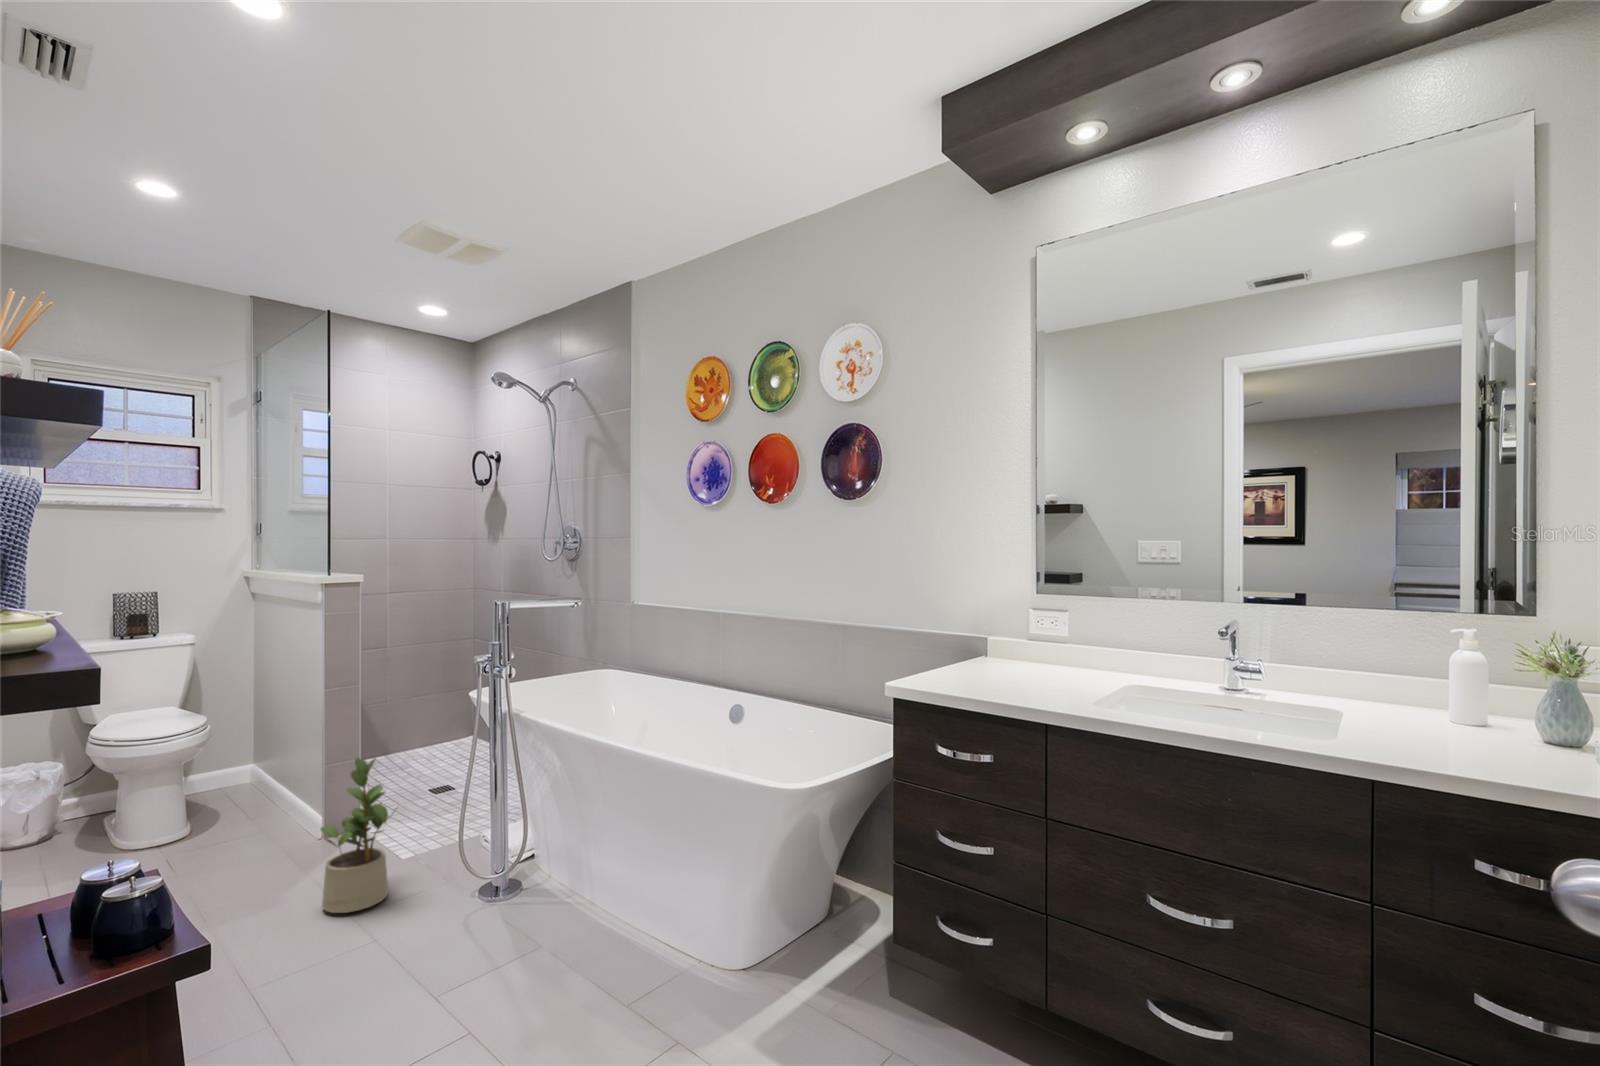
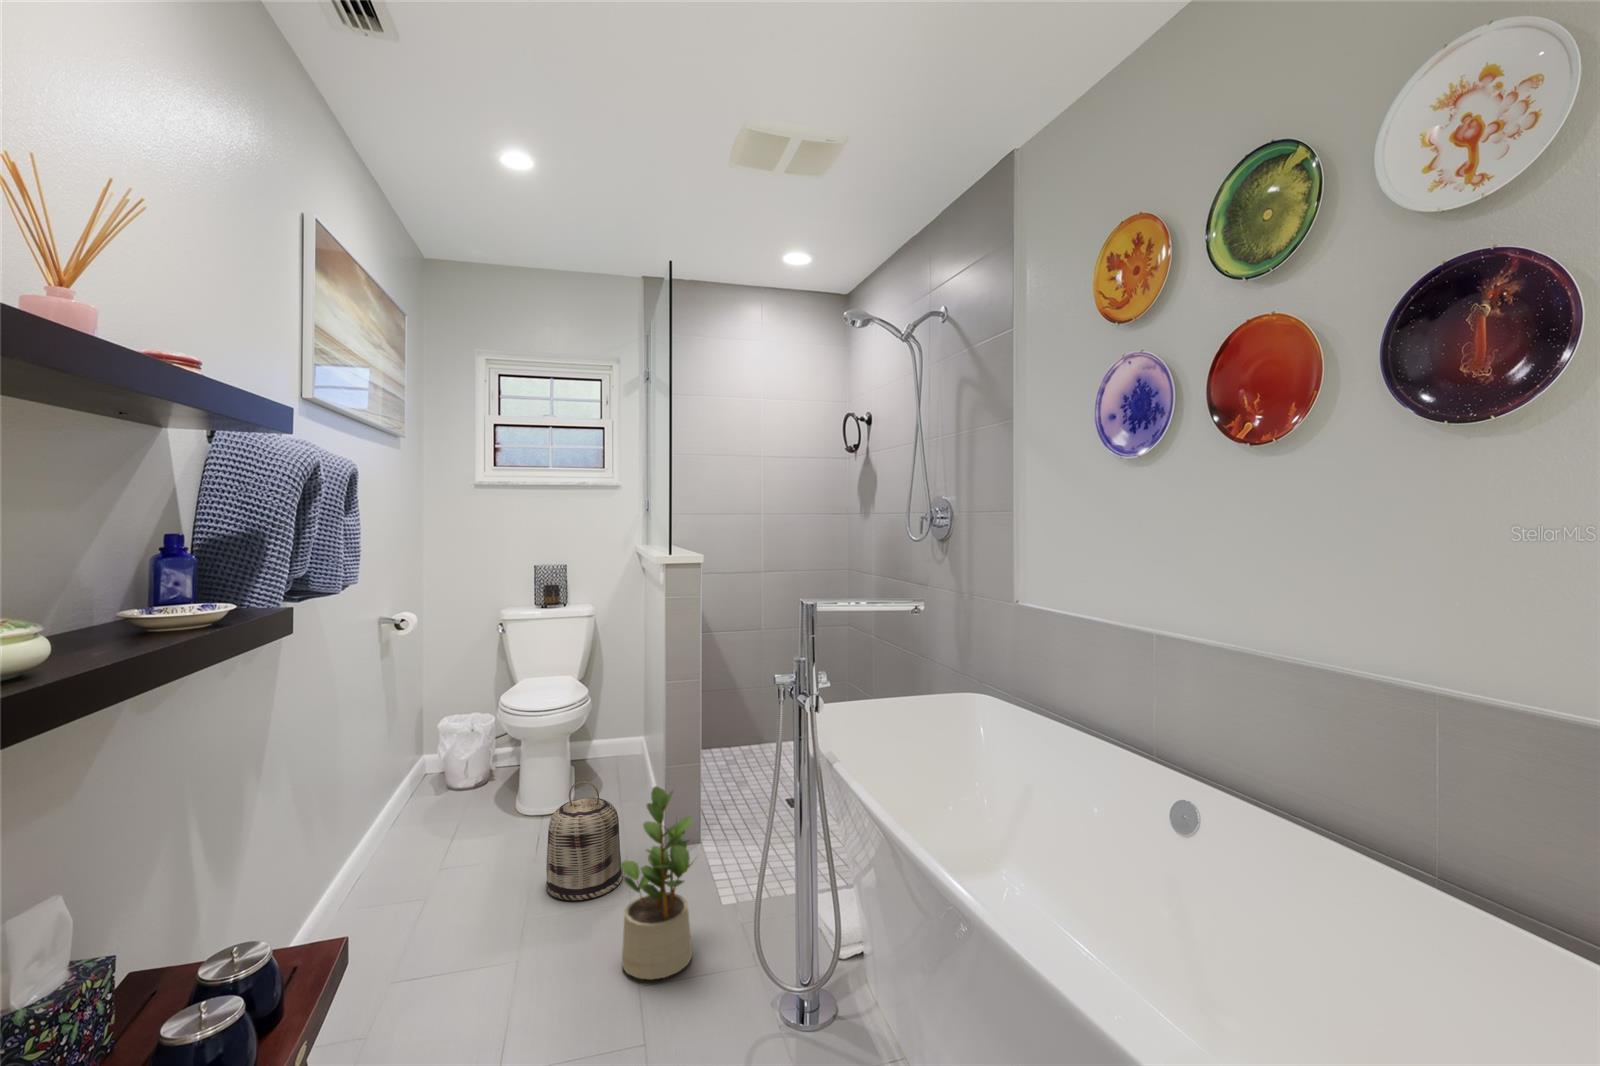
basket: none [204,782,289,891] -> present [546,781,623,900]

